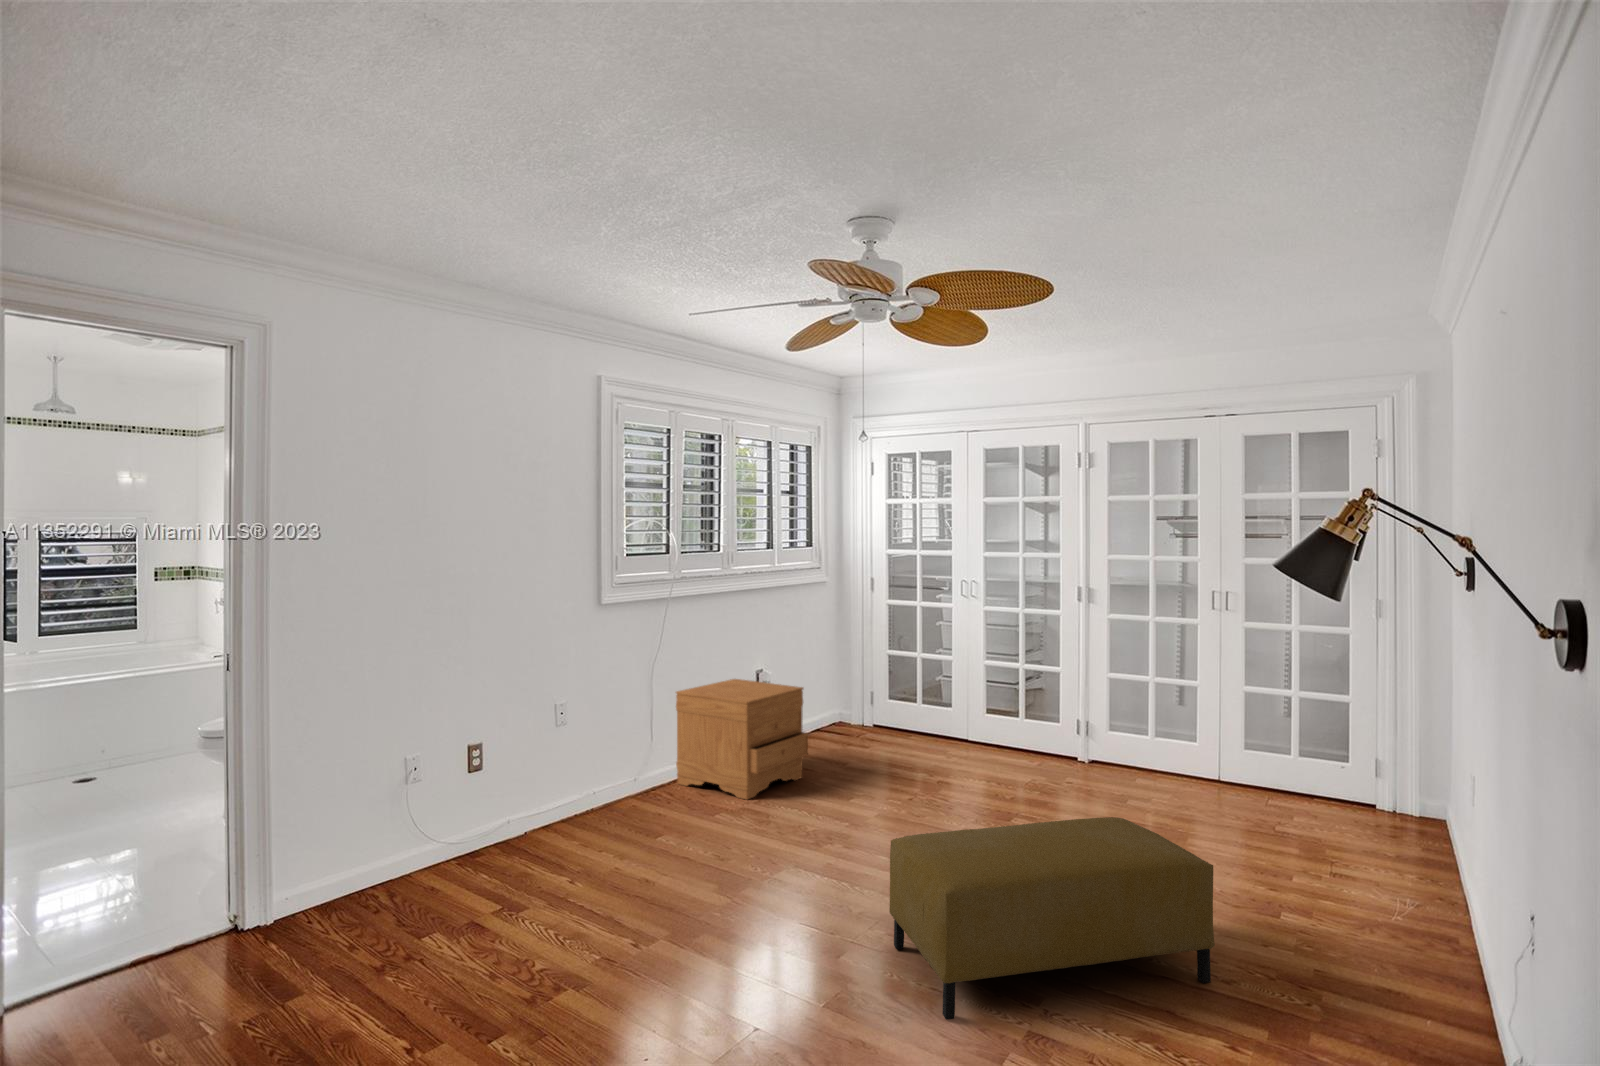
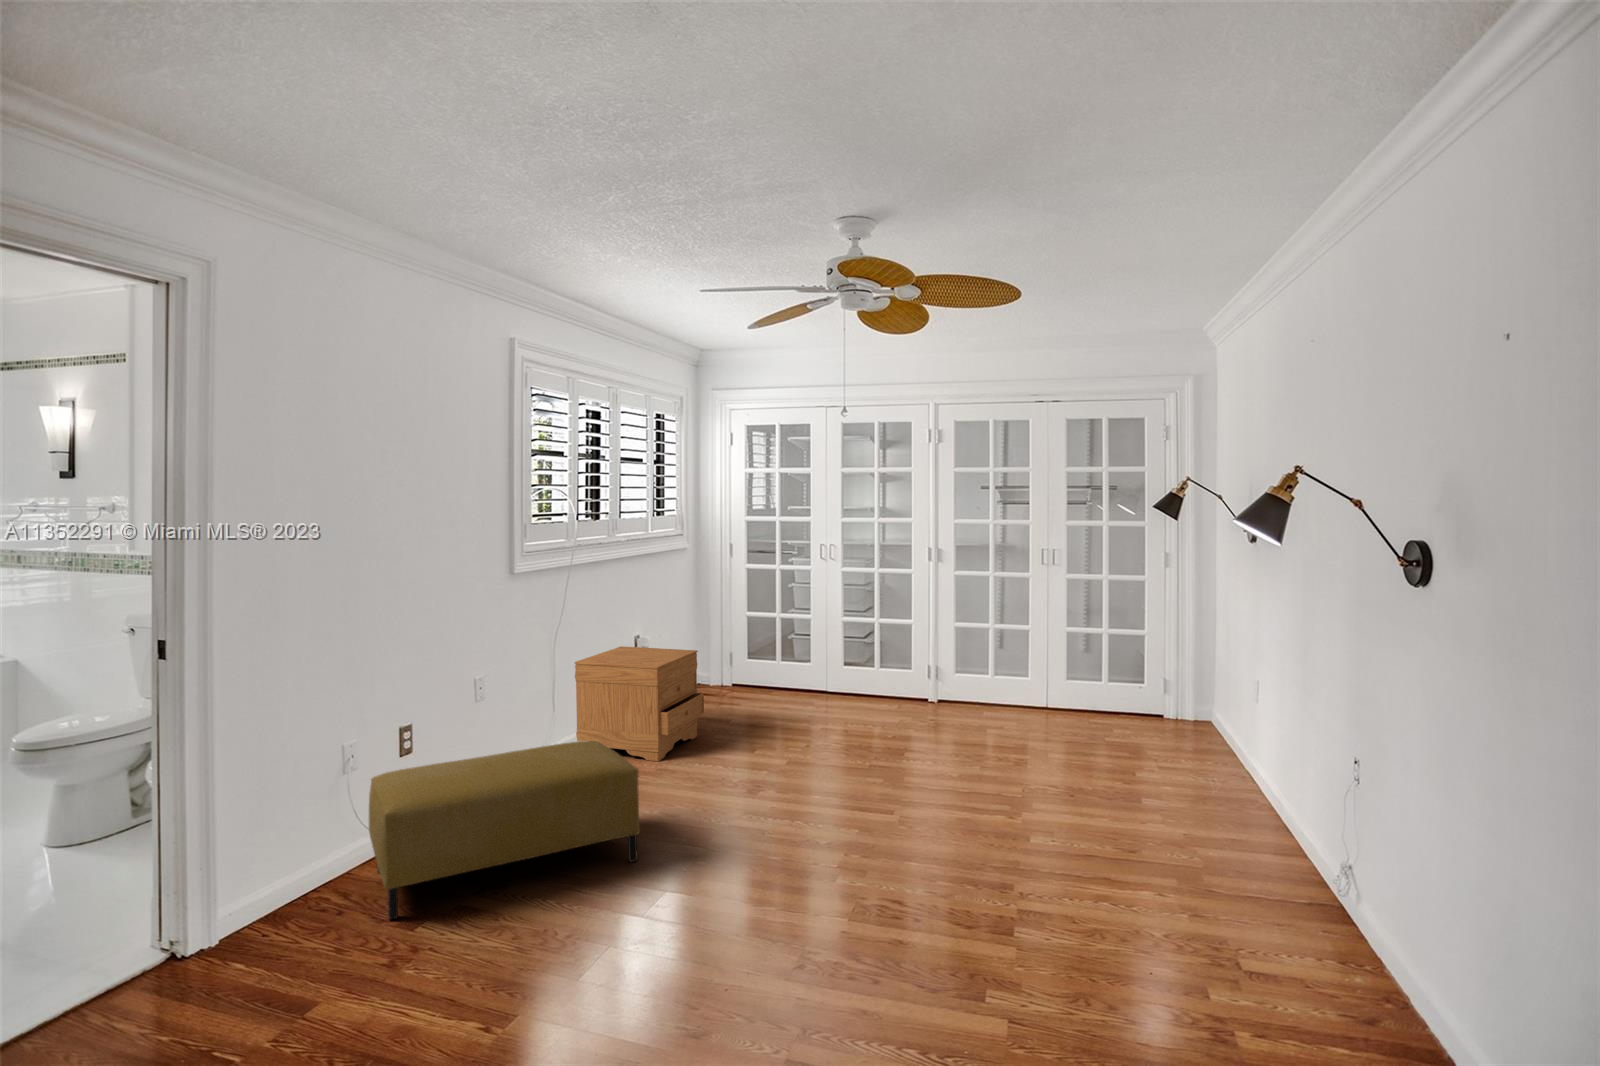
ottoman: present [890,817,1215,1020] -> present [369,740,640,920]

